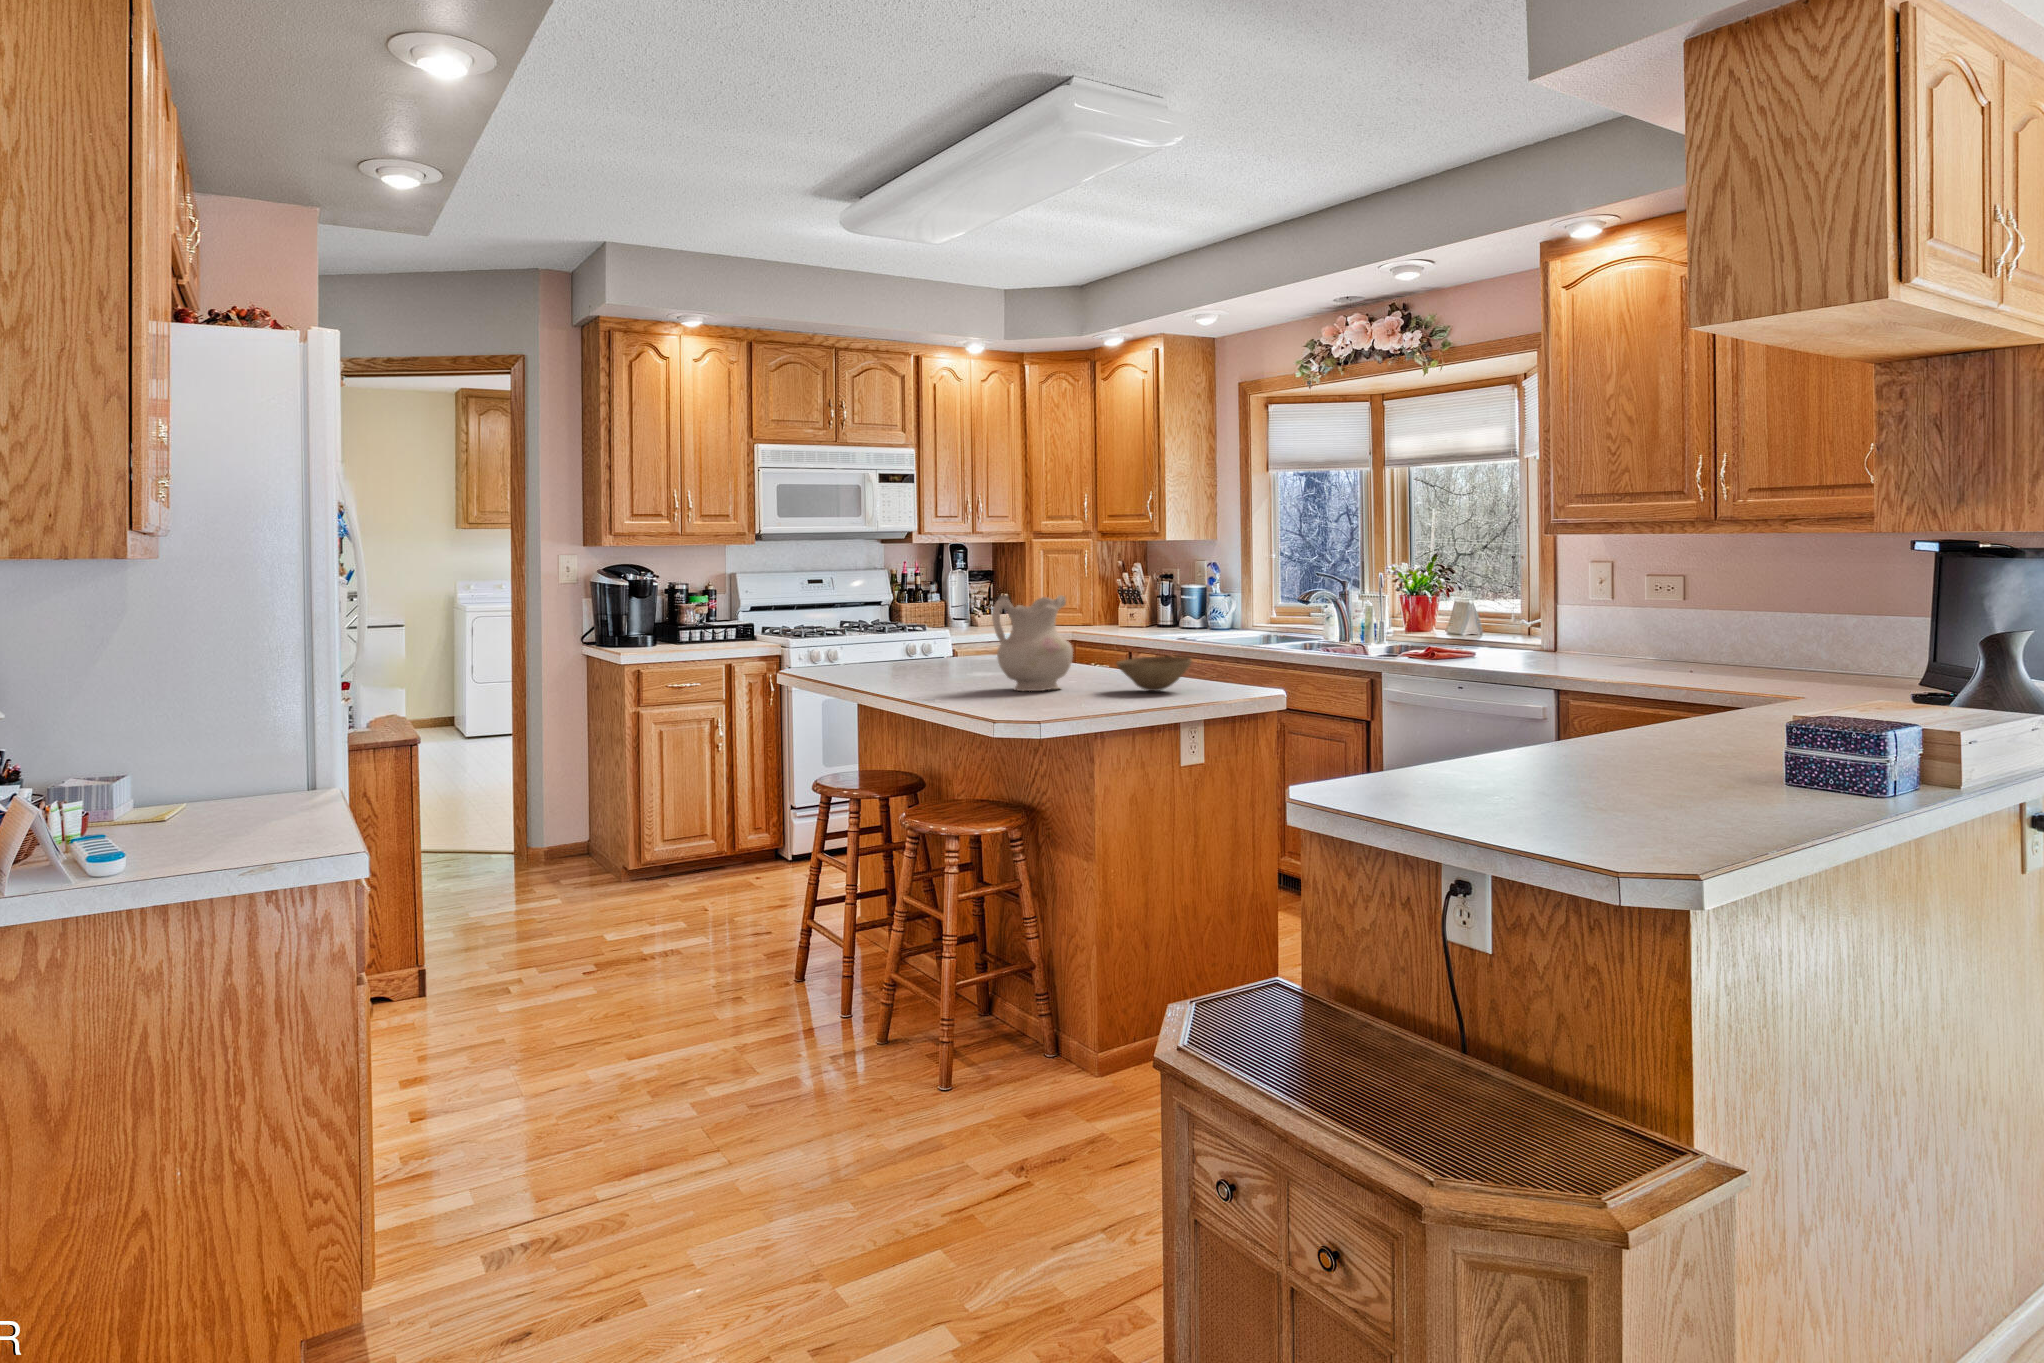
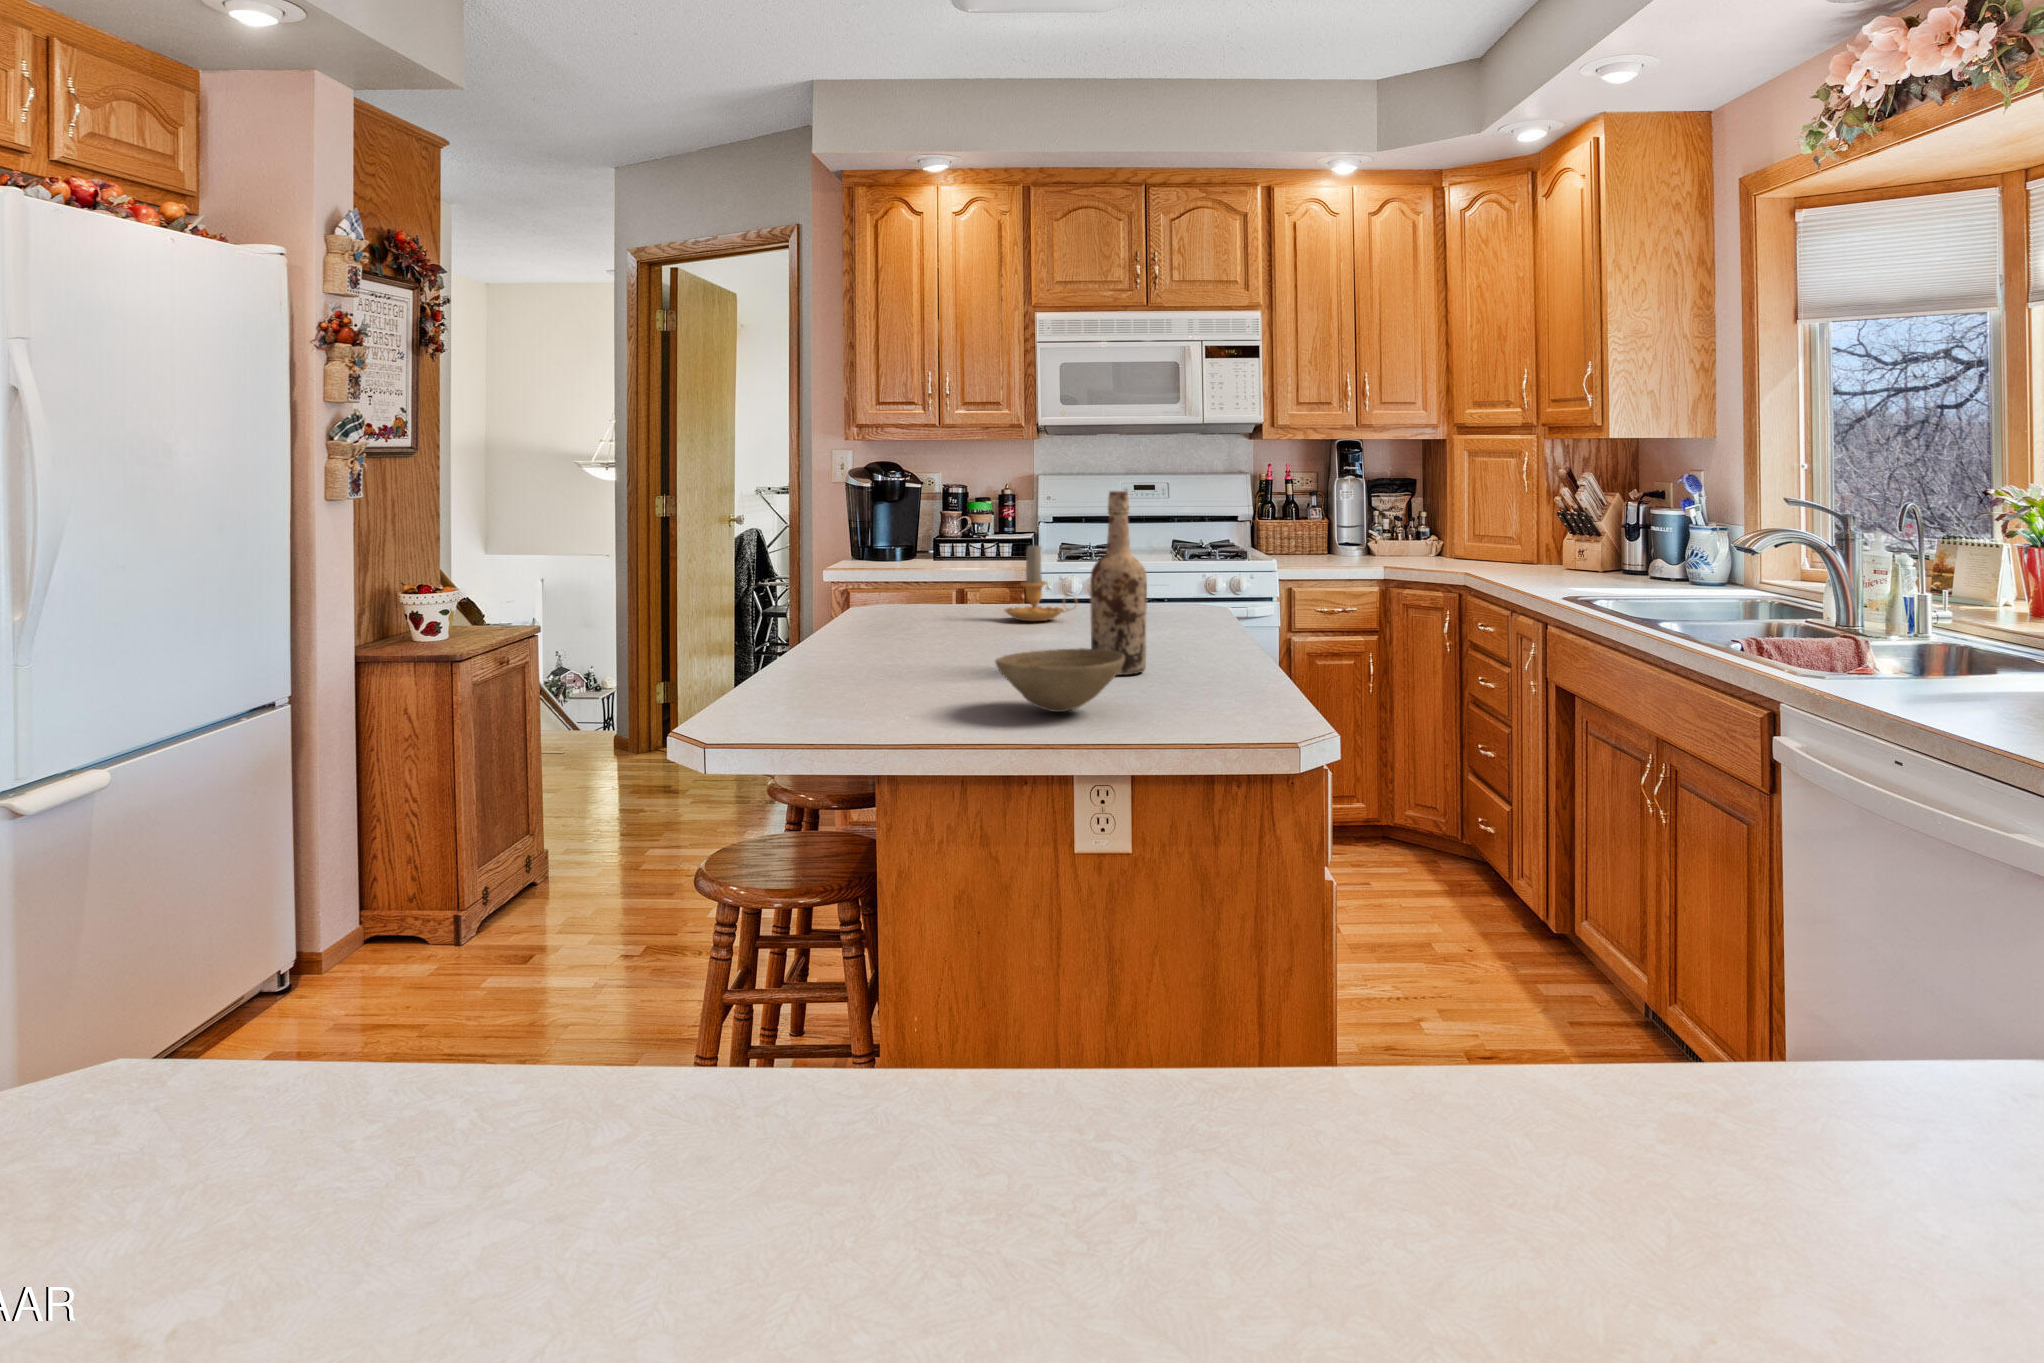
wine bottle: none [1085,569,1120,680] -> present [1090,491,1147,675]
ceramic pitcher: present [992,595,1073,691] -> none [860,529,998,688]
candle: none [909,612,960,668] -> present [1005,546,1070,621]

